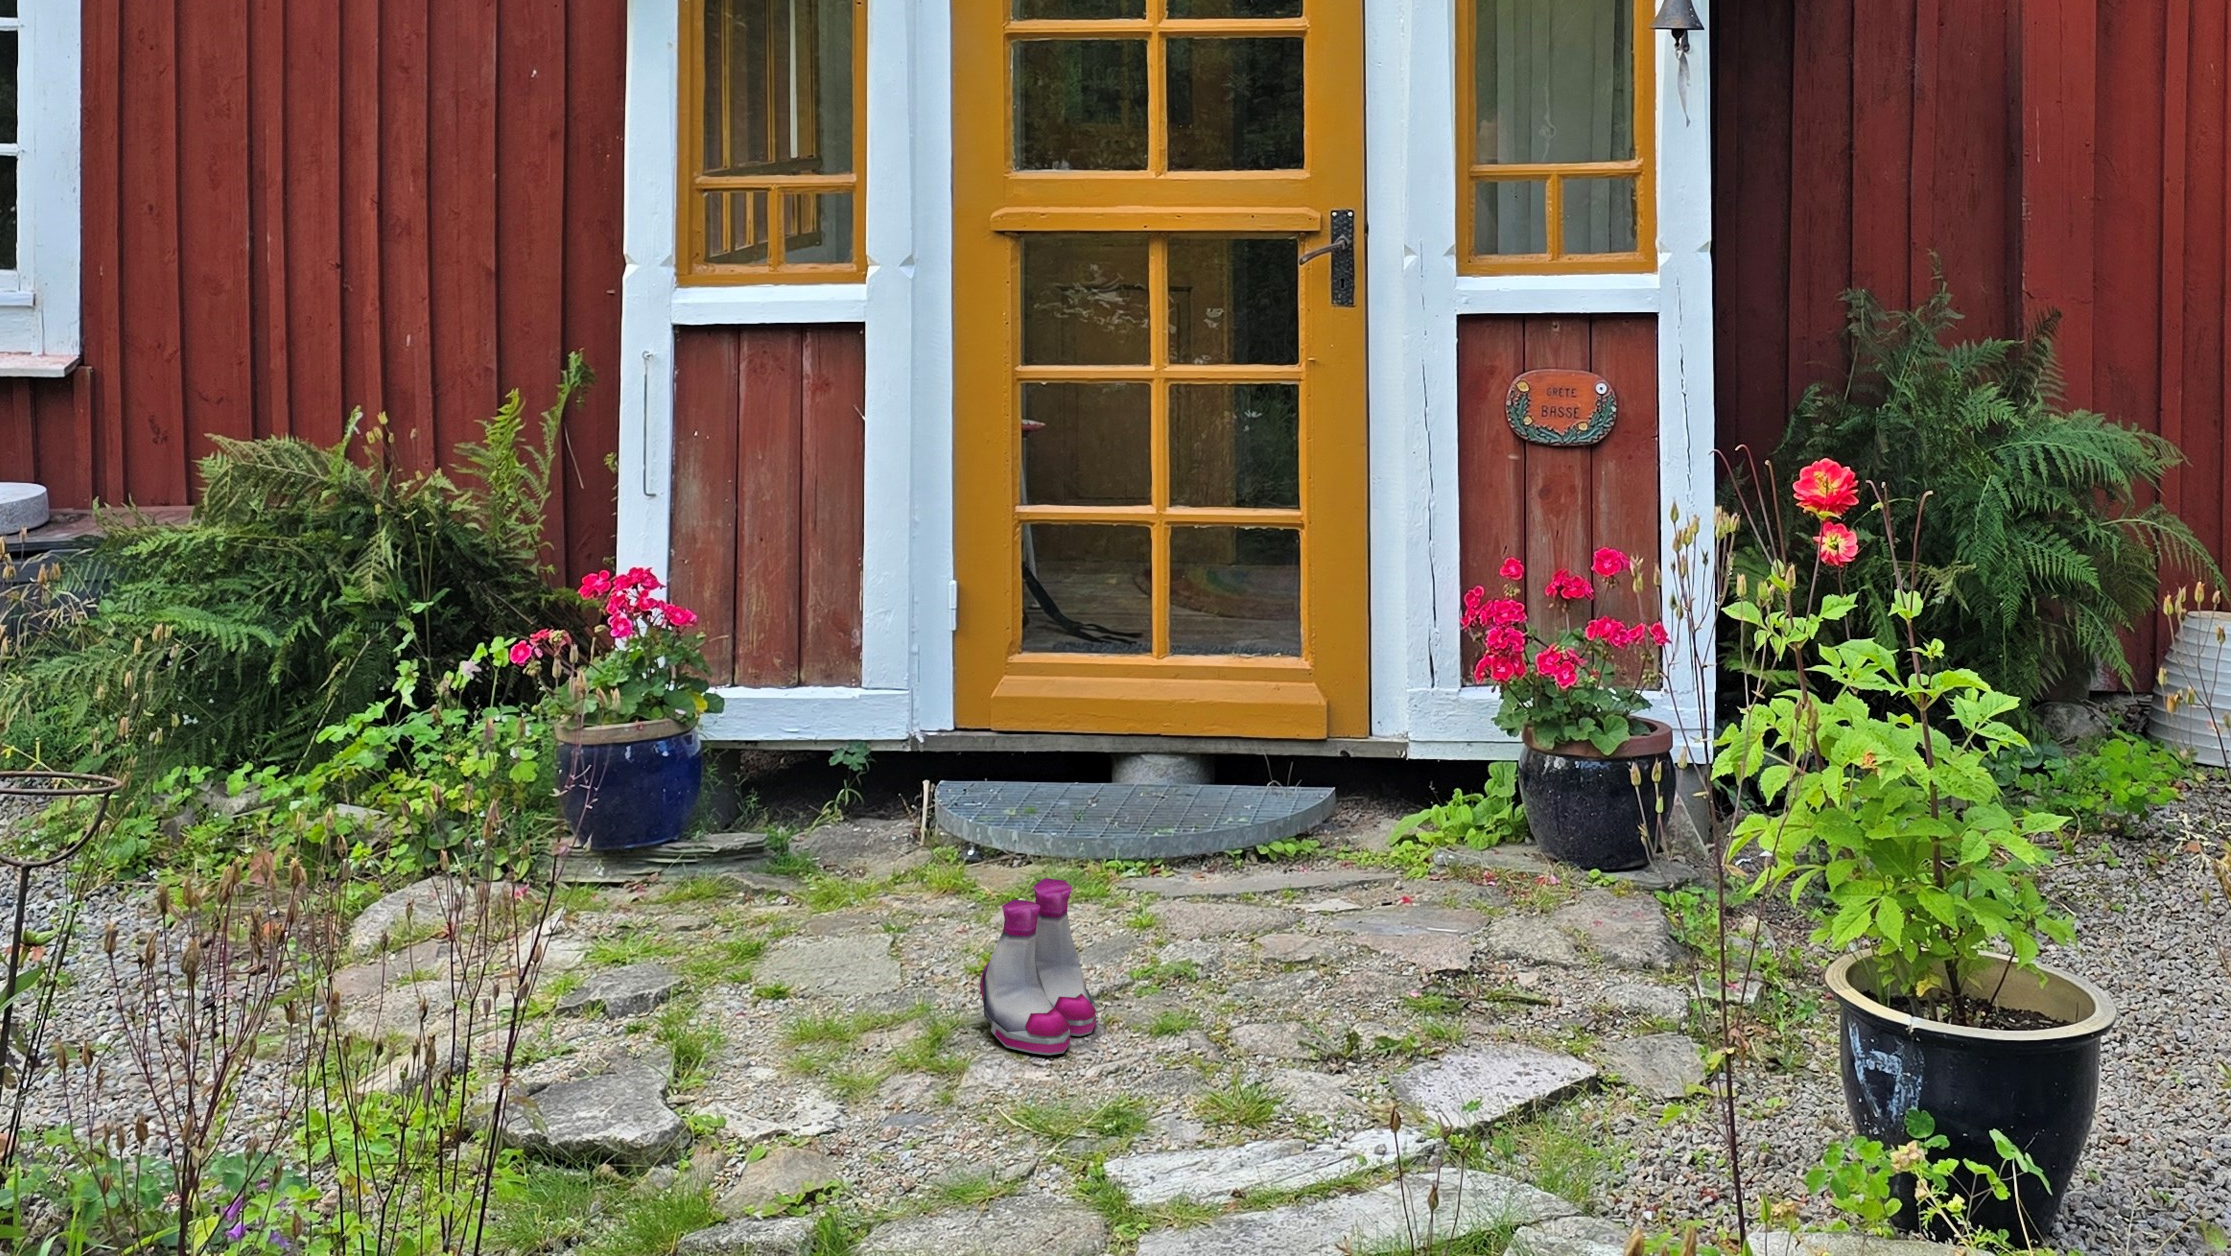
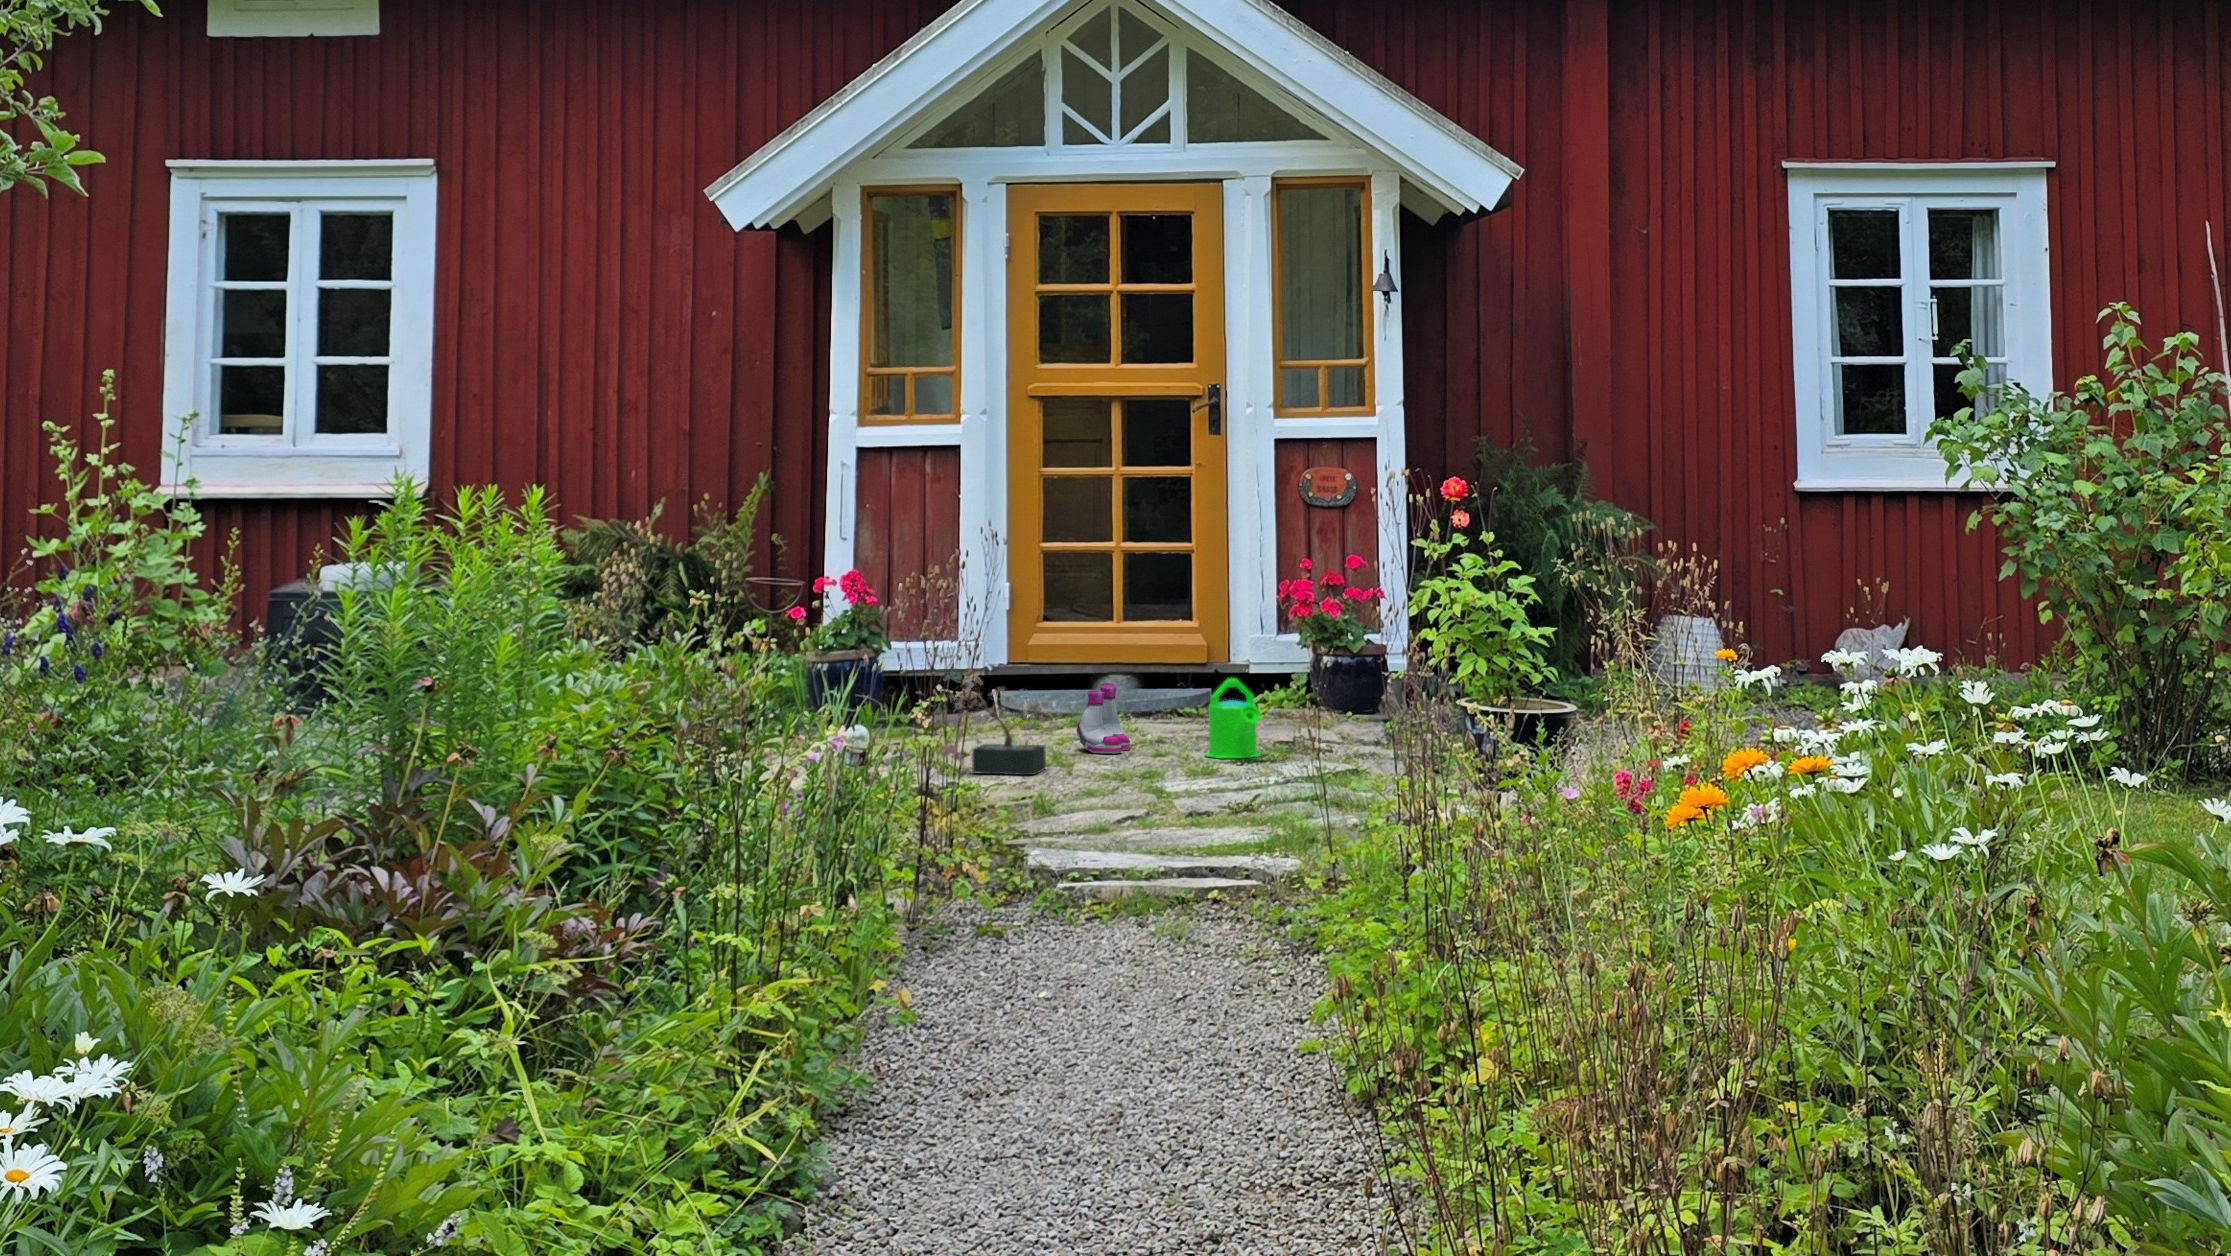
watering can: none [1243,908,1375,1104] -> present [1206,678,1261,758]
decorative plant: none [634,911,893,1169] -> present [952,678,1057,775]

